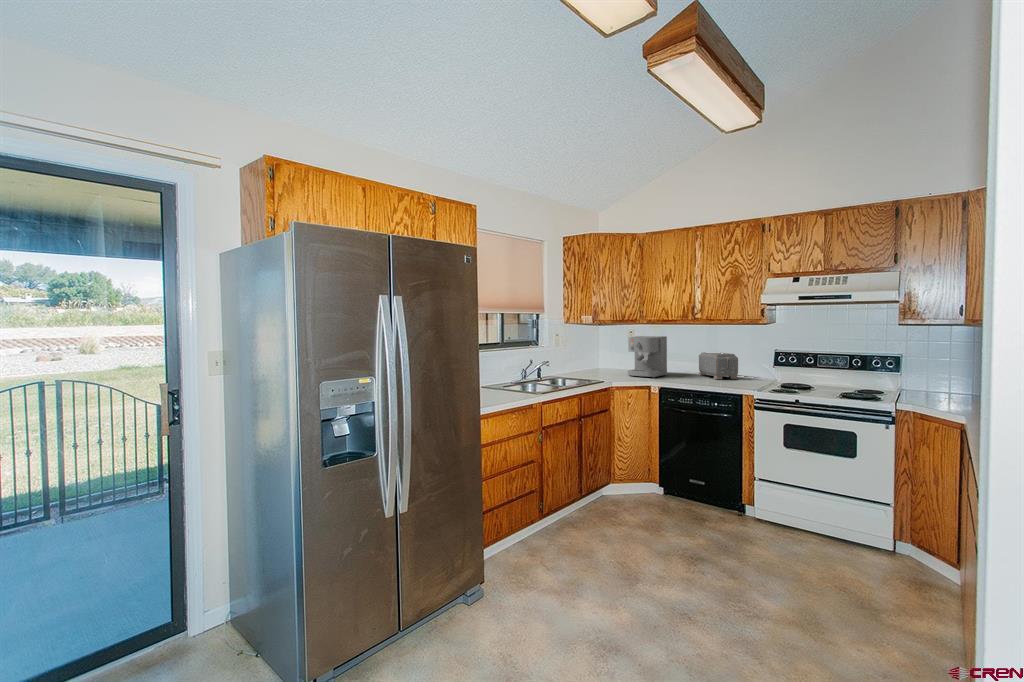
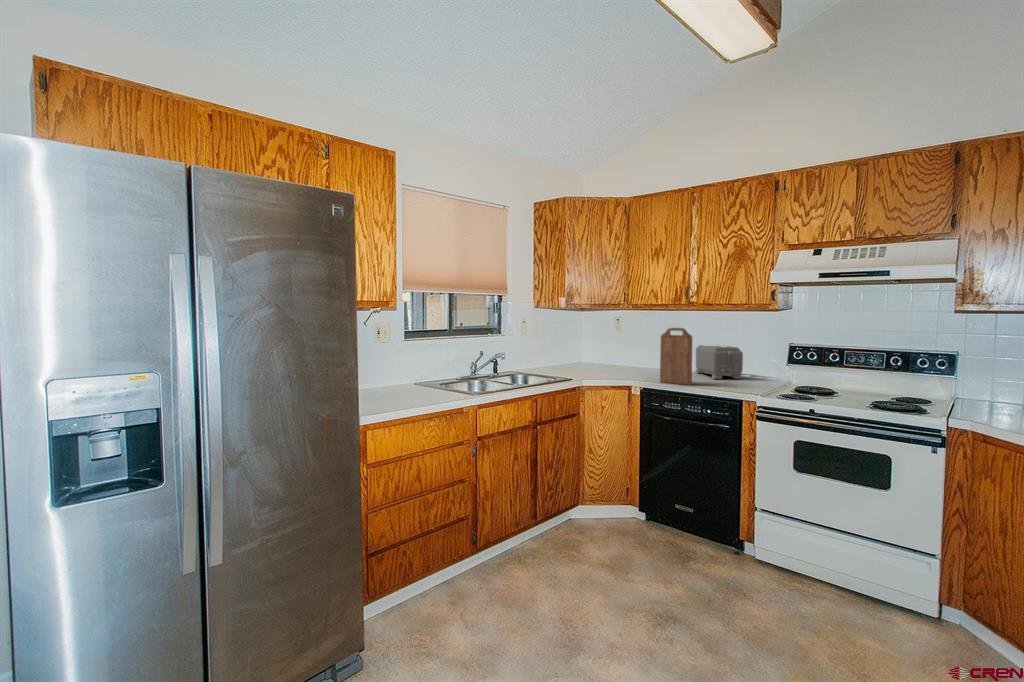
coffee maker: present [628,336,667,378] -> none [608,324,657,375]
cutting board: none [674,339,701,384] -> present [660,328,692,385]

